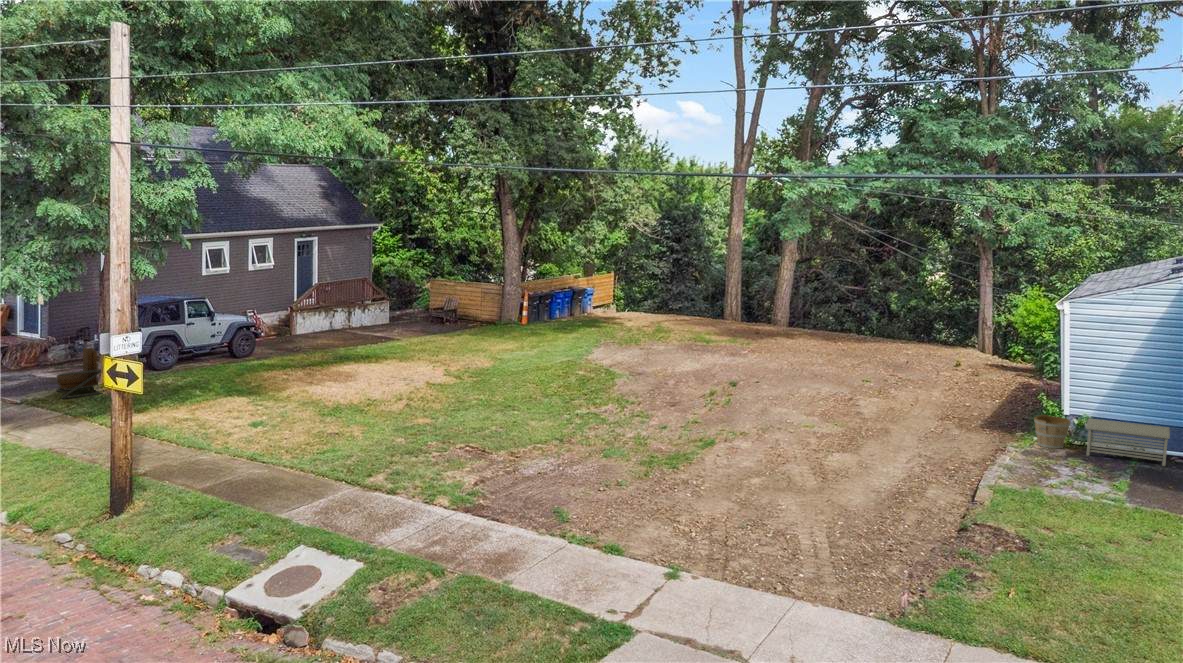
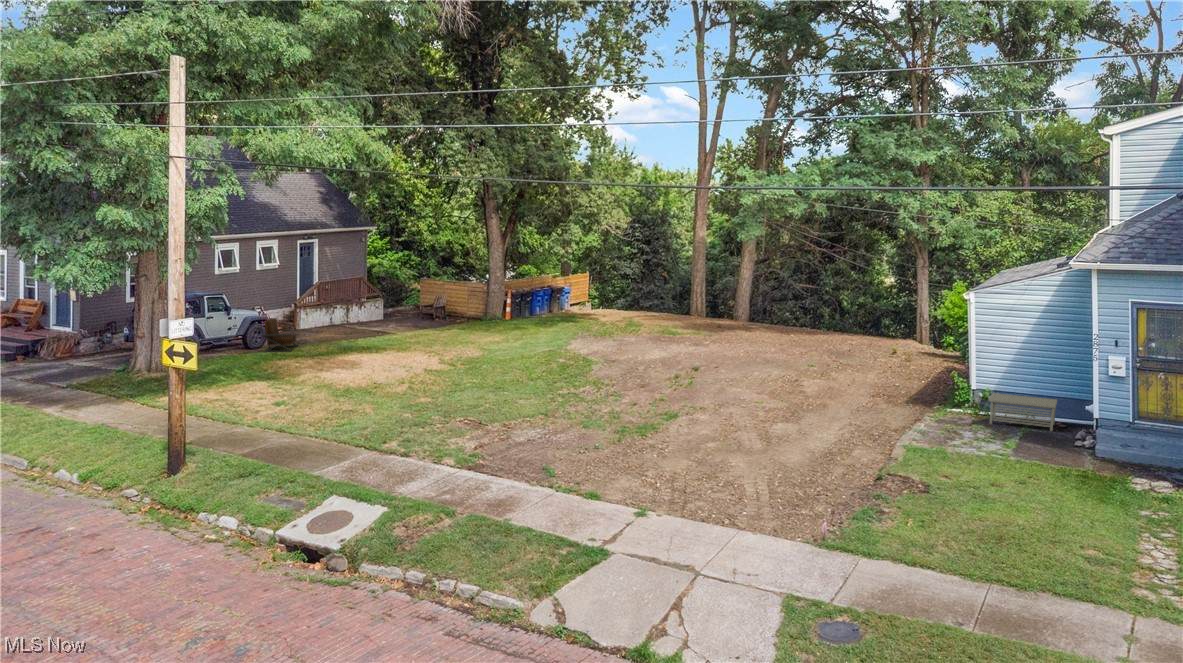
lounge chair: present [54,348,102,399] -> present [262,318,298,352]
wooden bucket: present [1034,415,1070,449] -> none [948,391,978,419]

